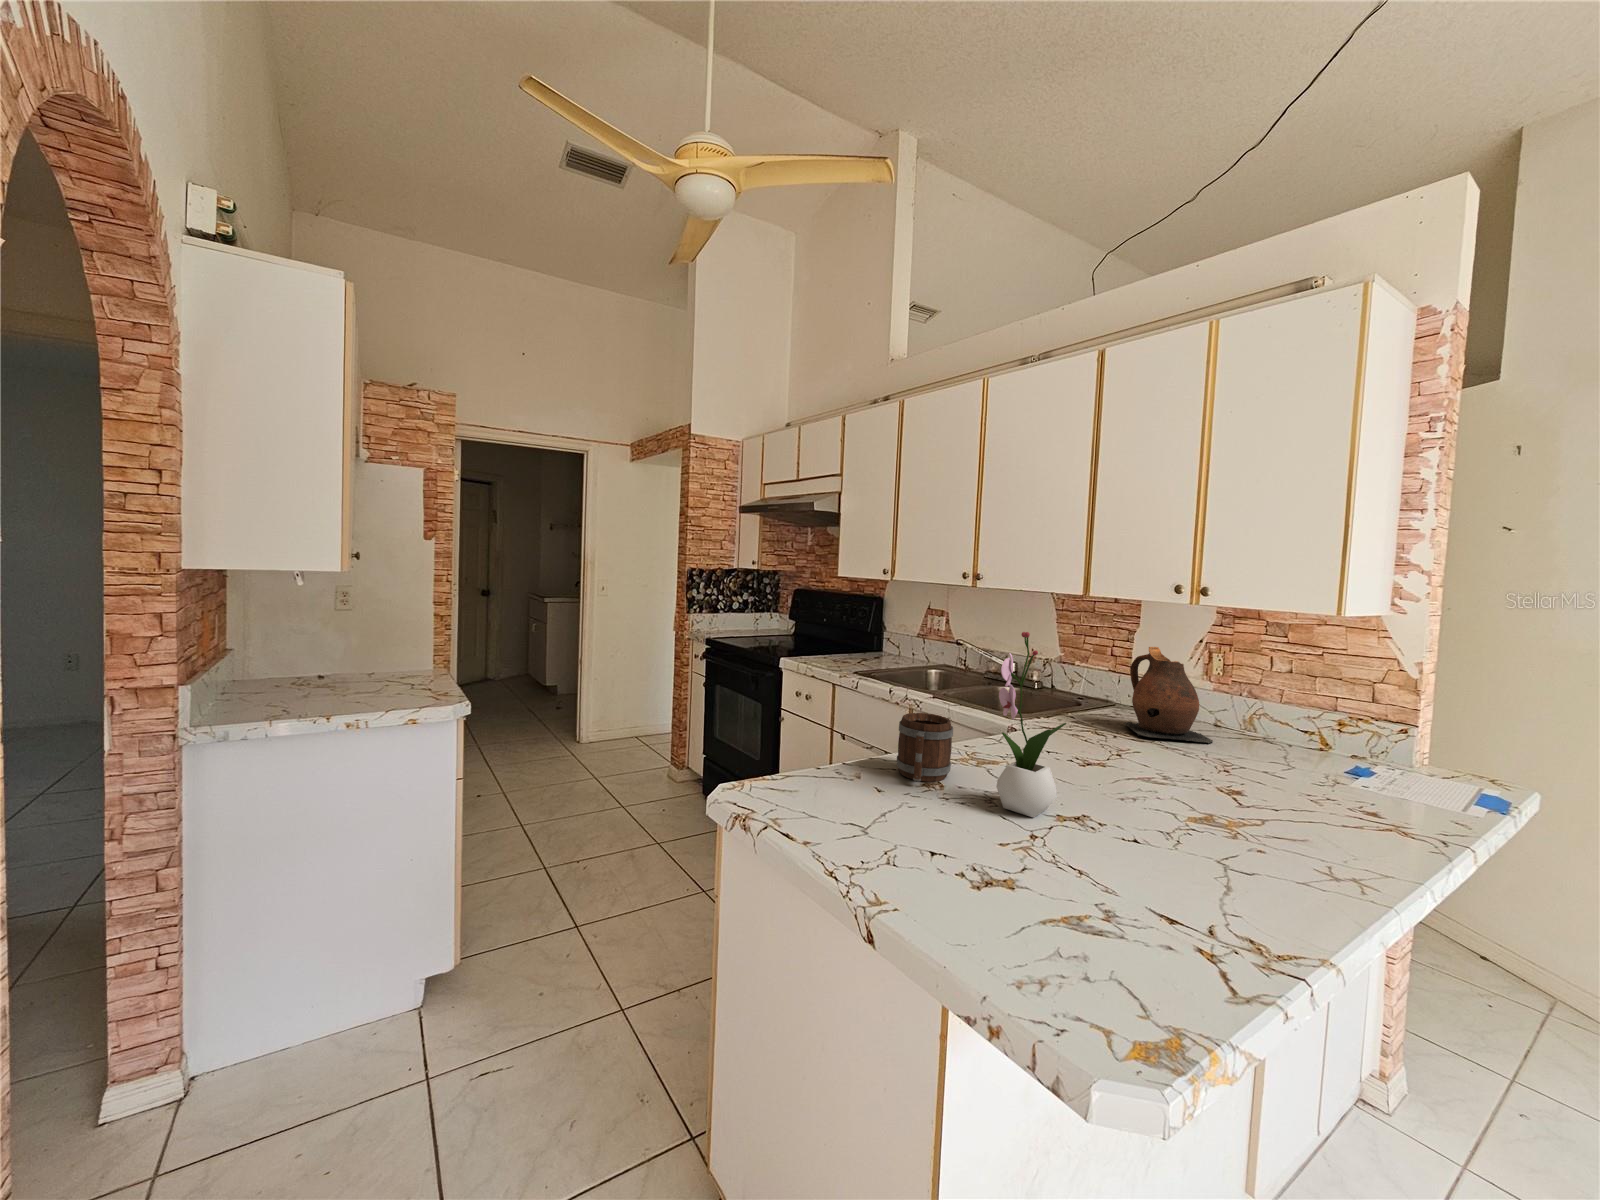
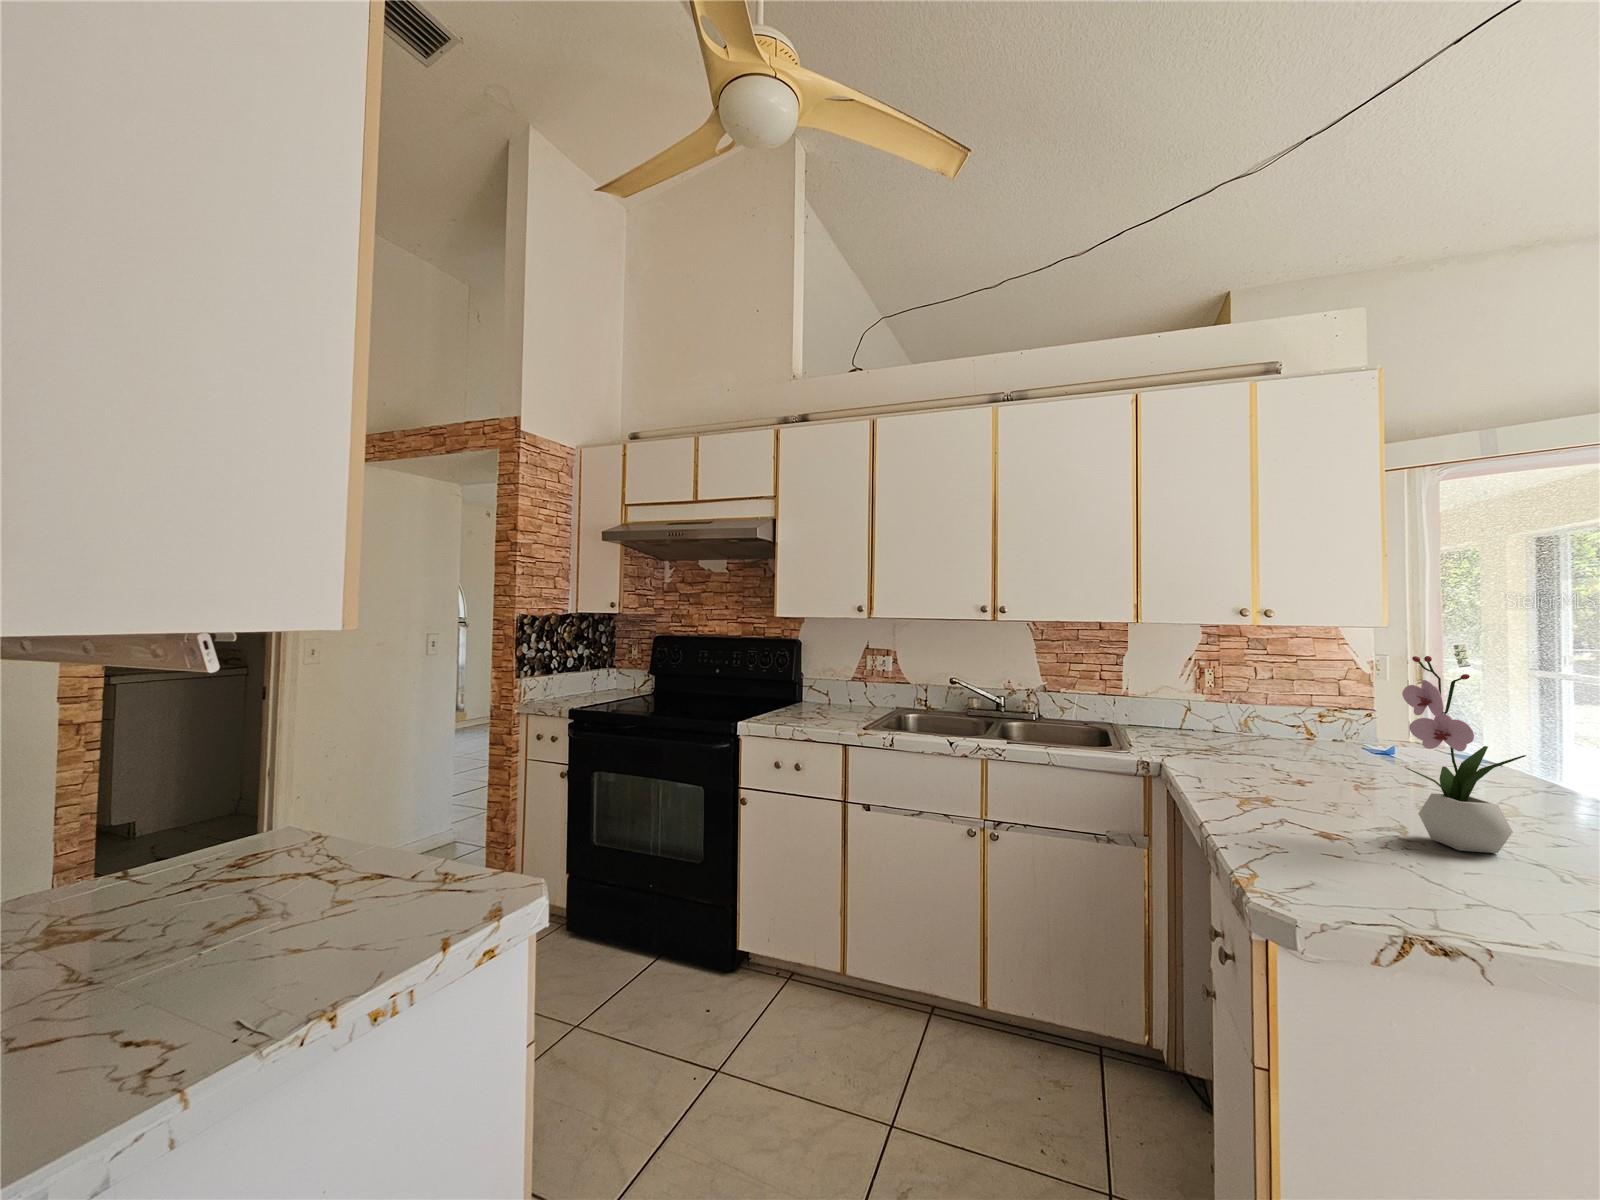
ceramic pitcher: present [1124,647,1213,744] -> none [1186,666,1273,751]
mug: present [897,713,953,782] -> none [1256,760,1351,843]

